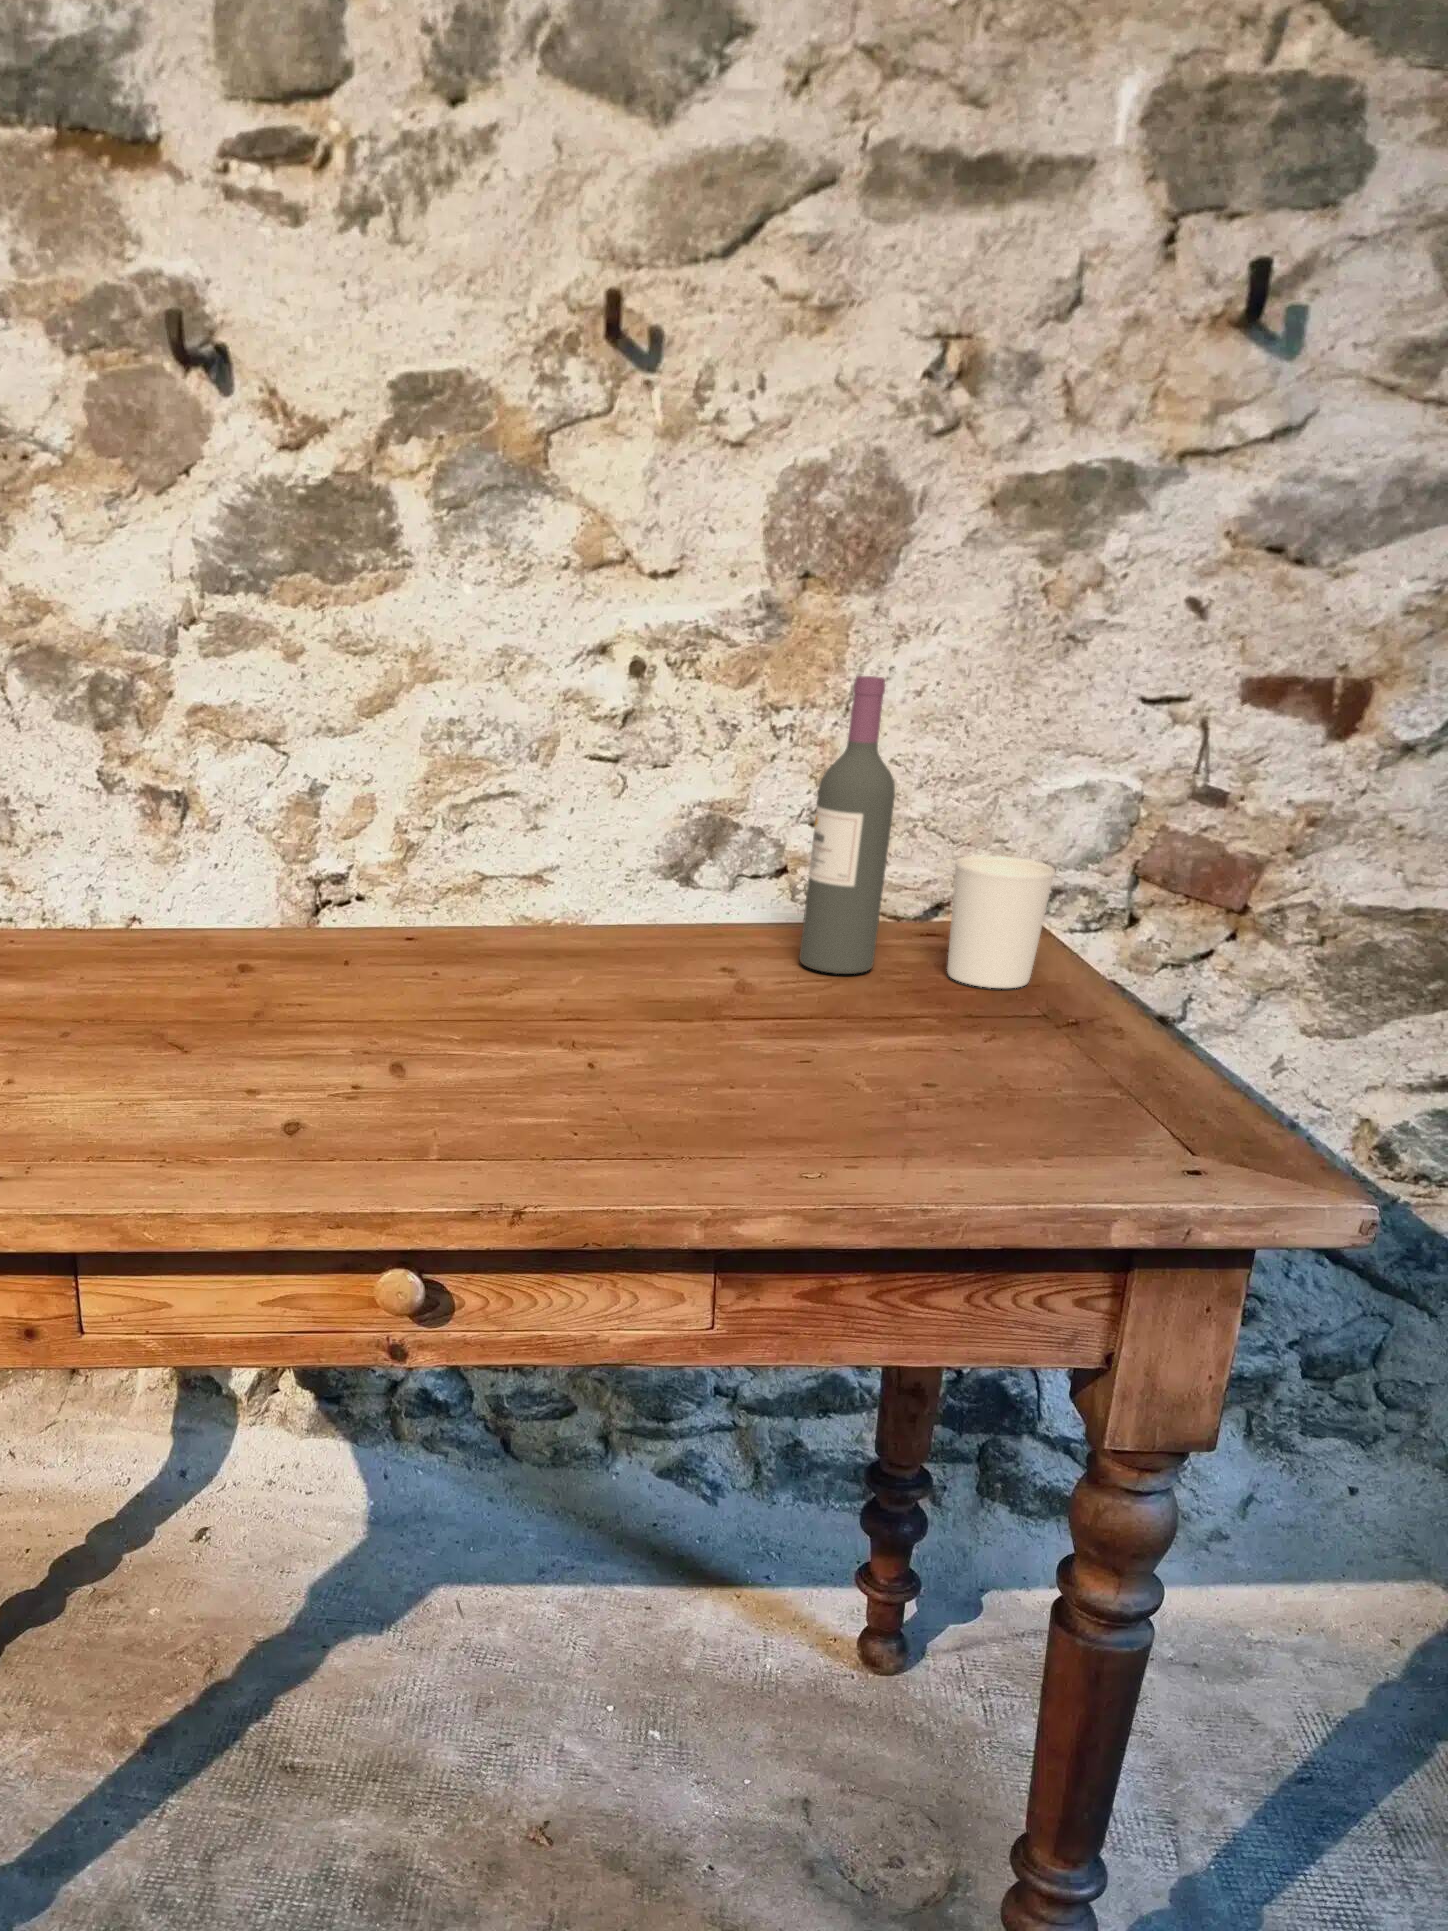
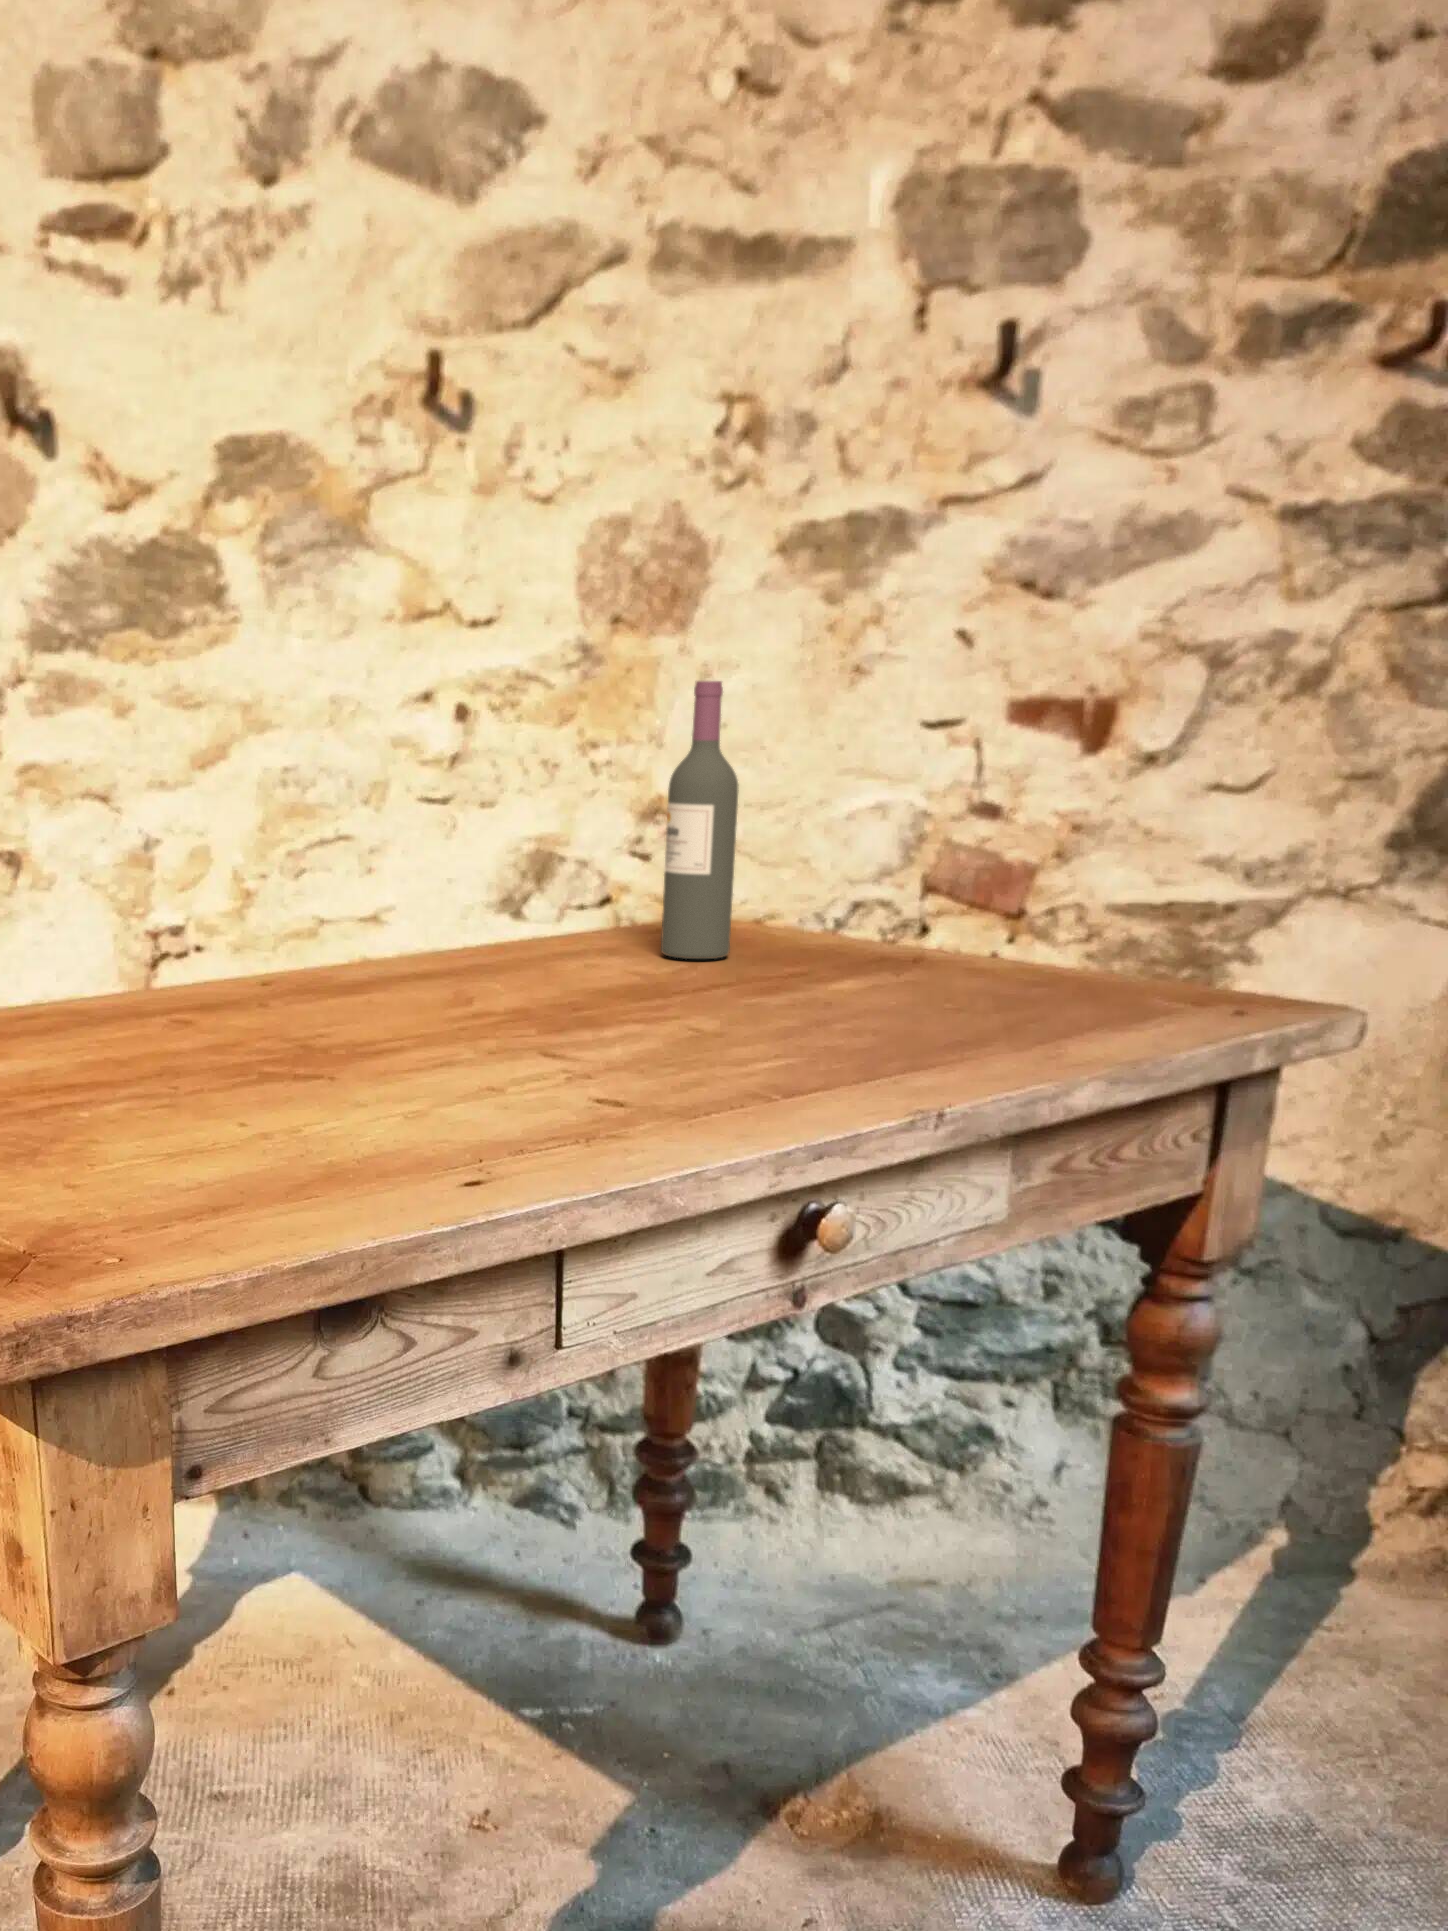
candle holder: present [947,856,1055,988] -> none [796,846,887,961]

